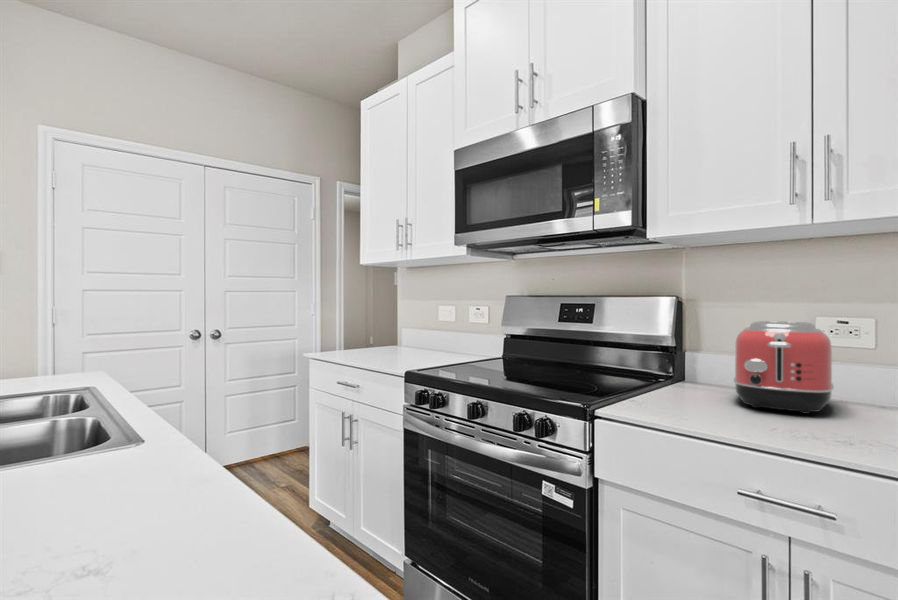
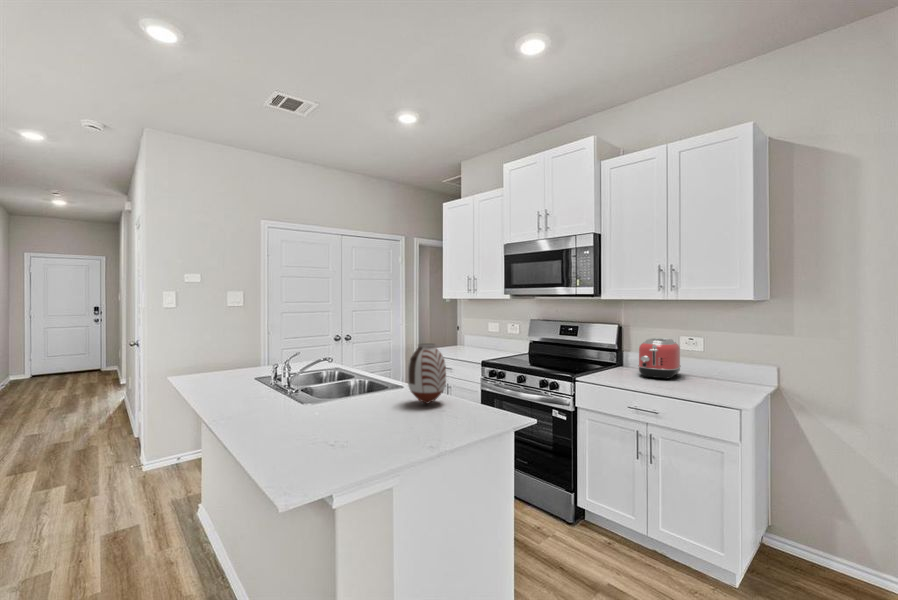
vase: none [48,316,198,511] -> present [408,344,446,404]

